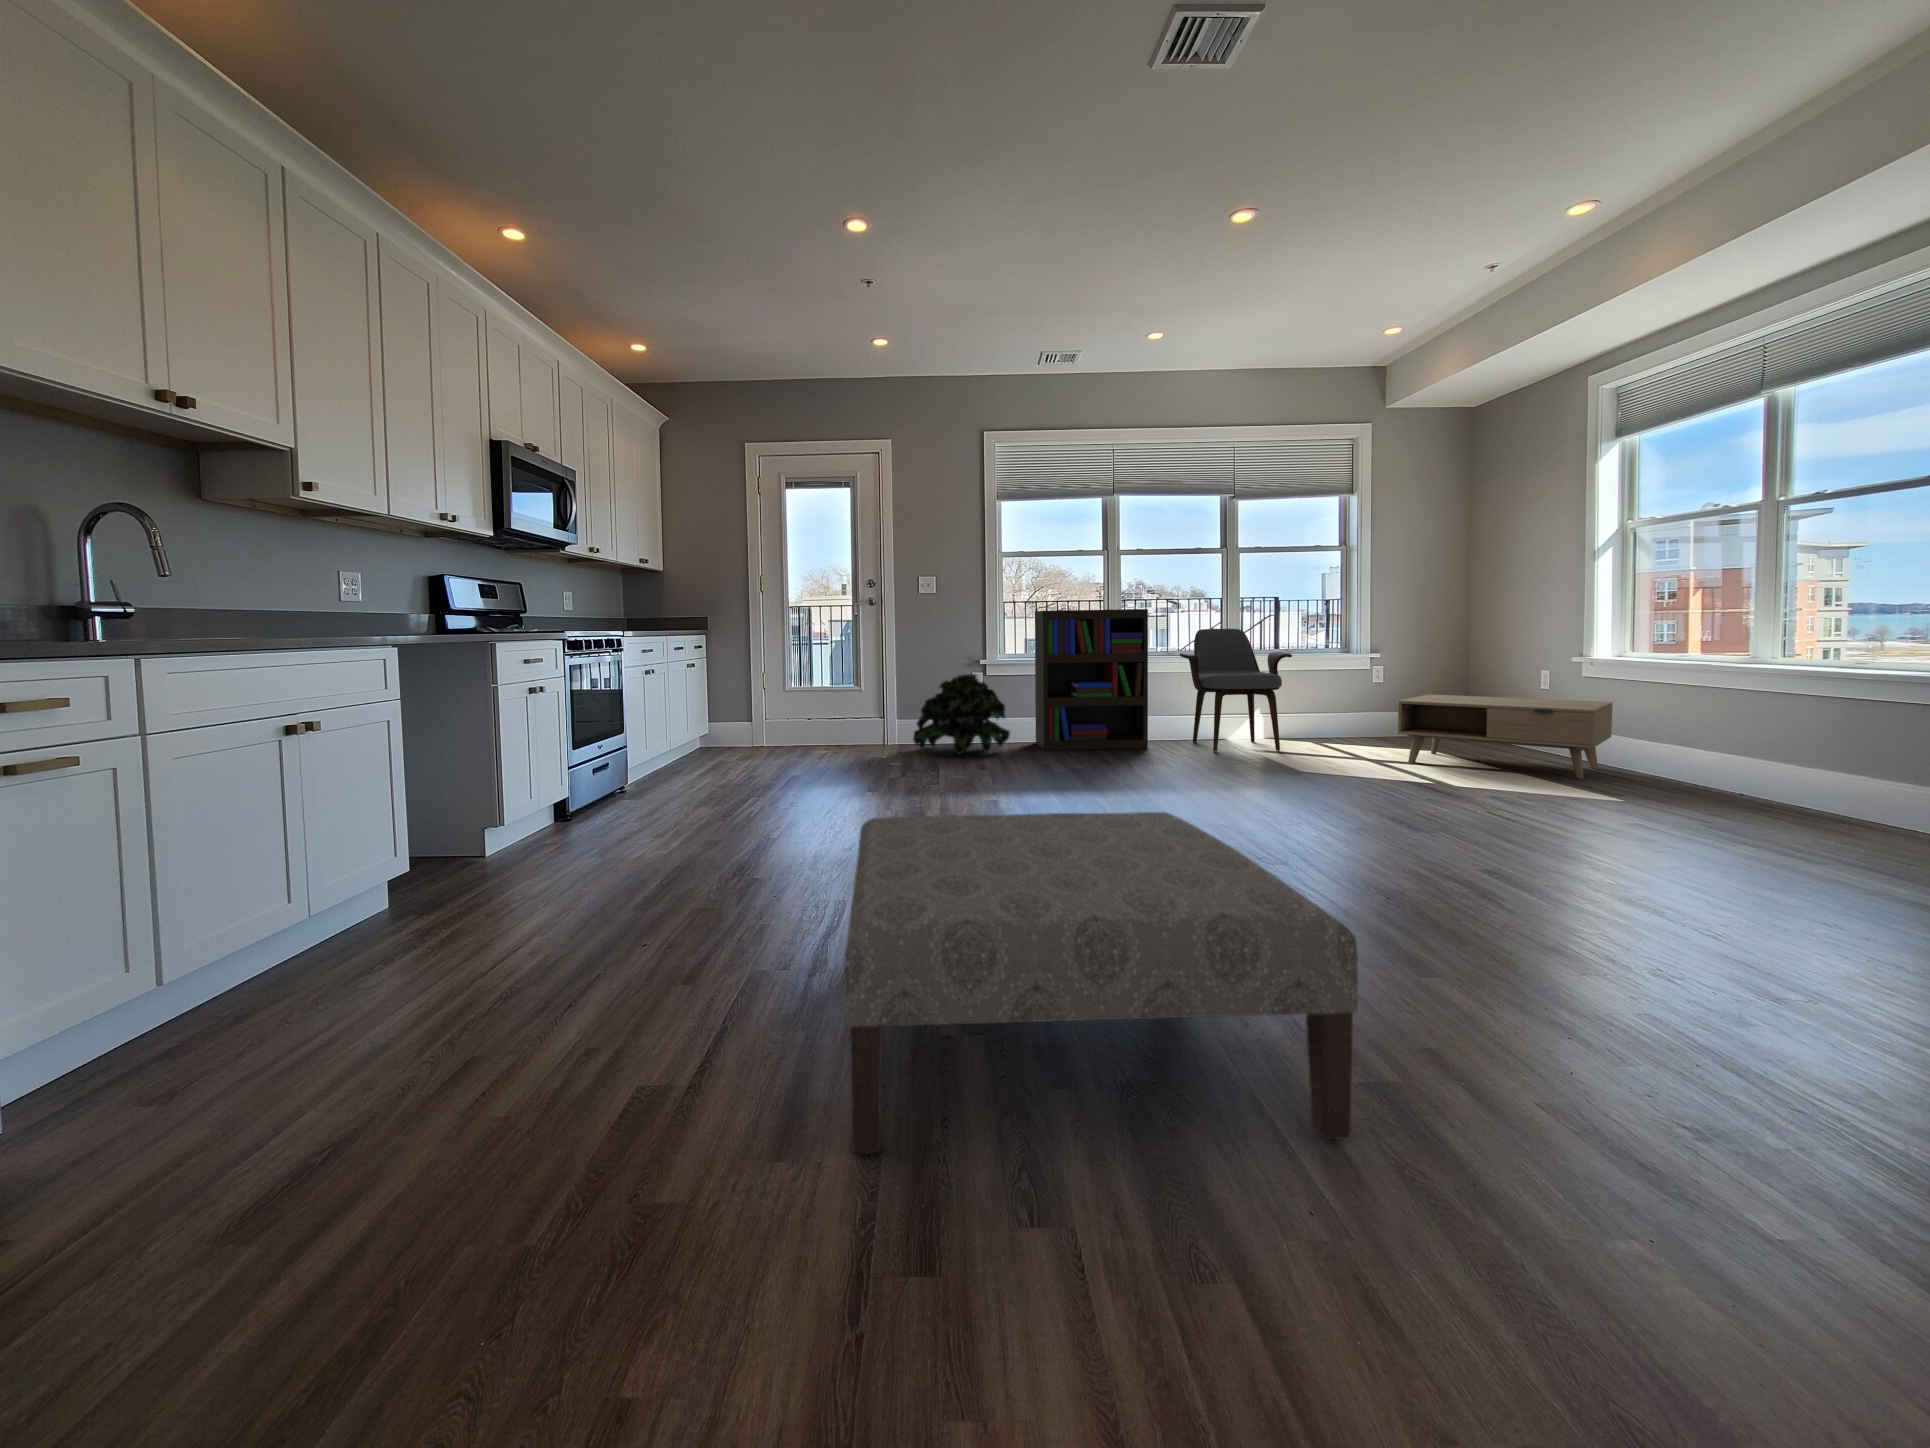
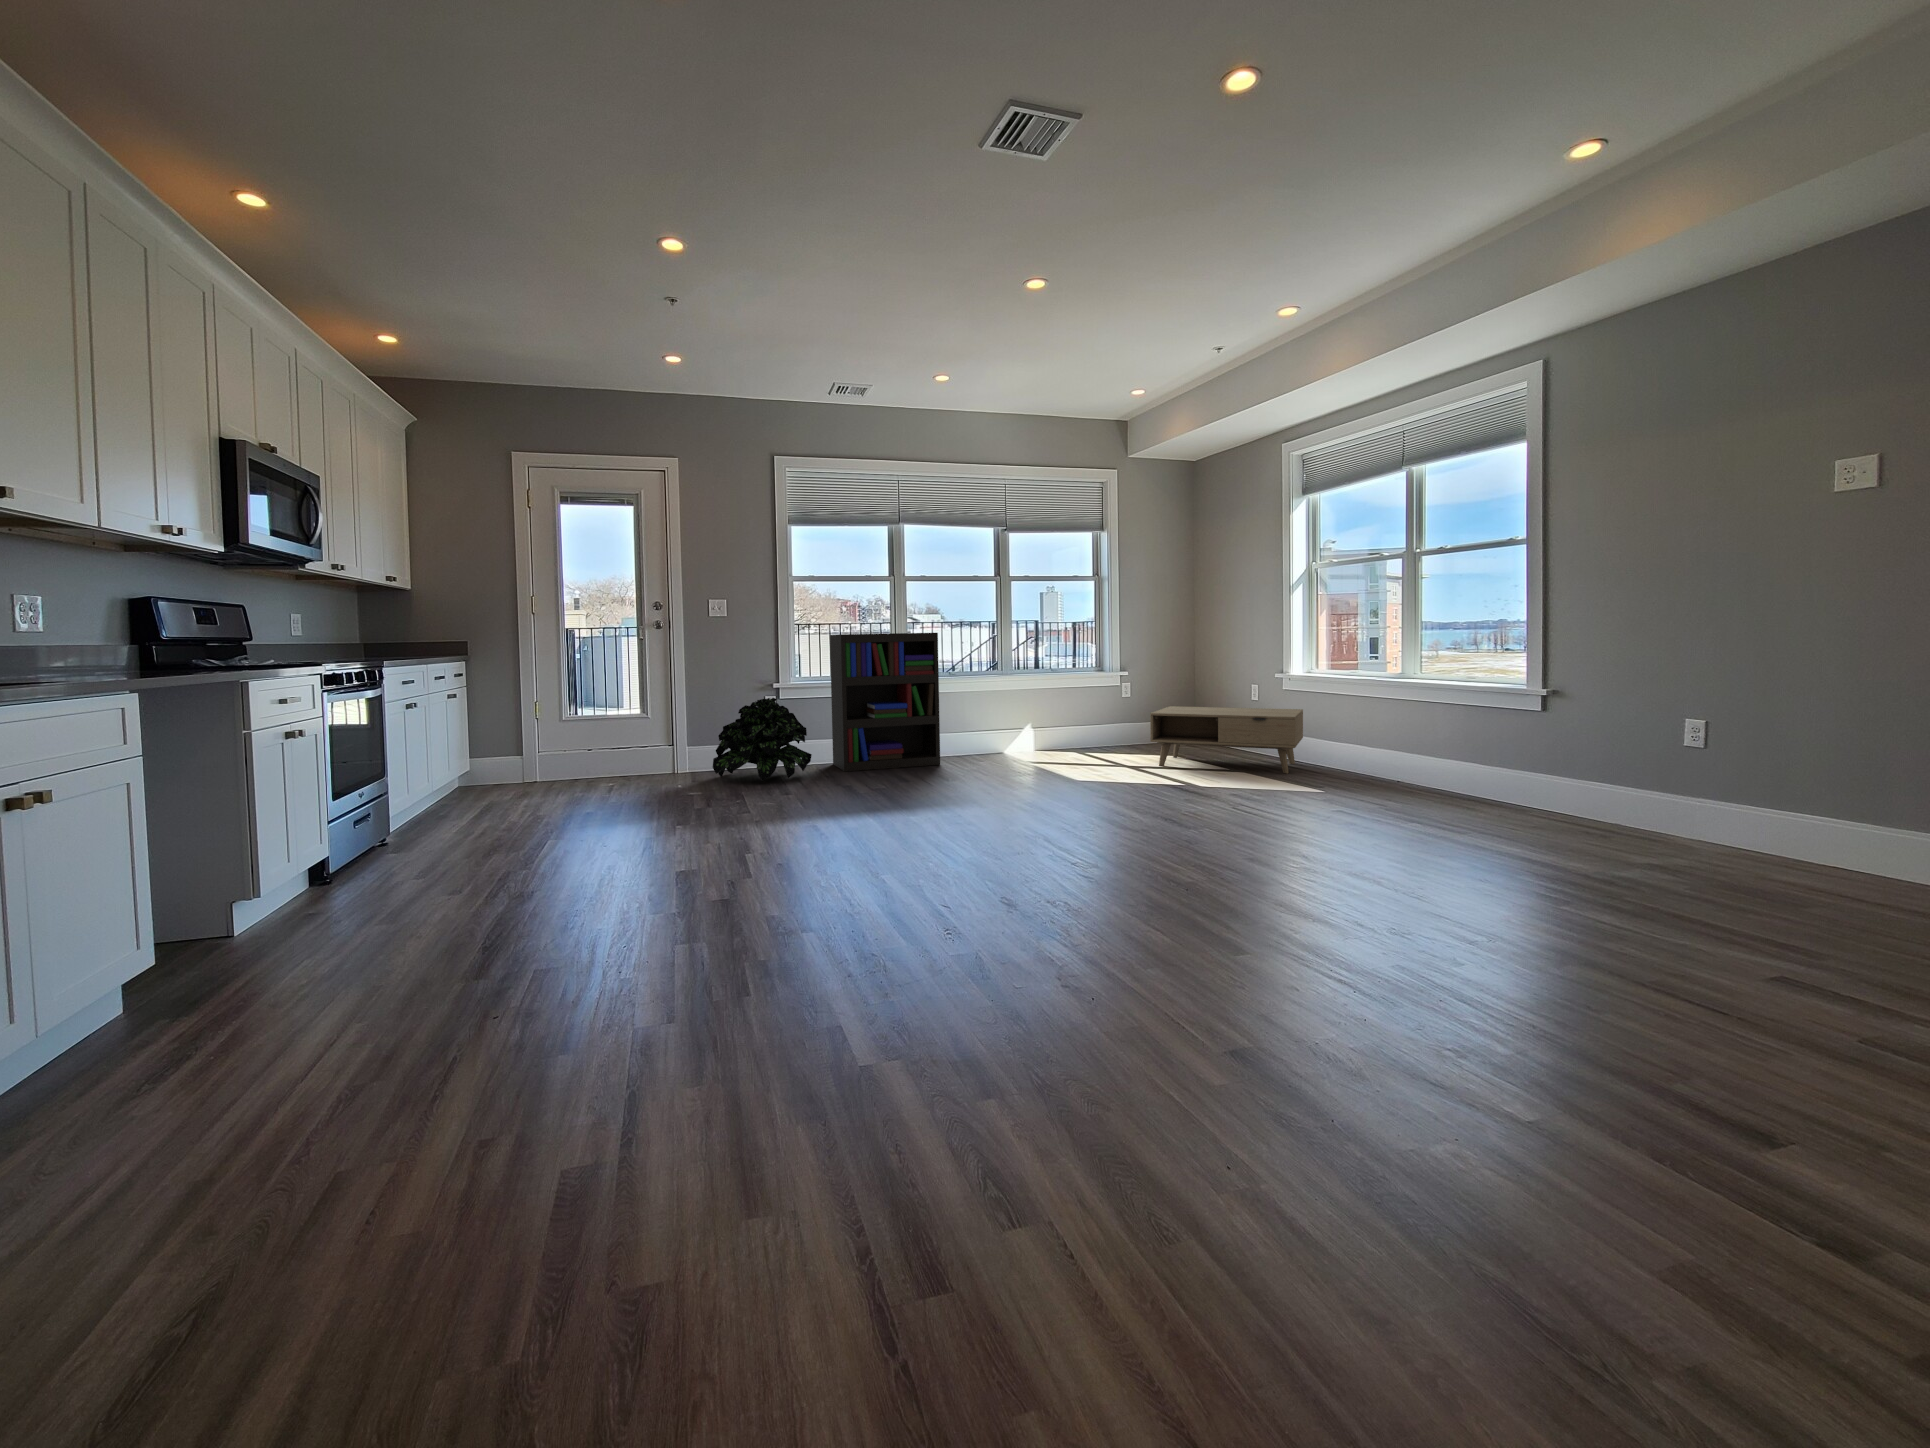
armchair: present [1180,629,1292,752] -> none [965,650,1061,765]
ottoman: present [844,812,1358,1155] -> none [748,830,1240,1194]

